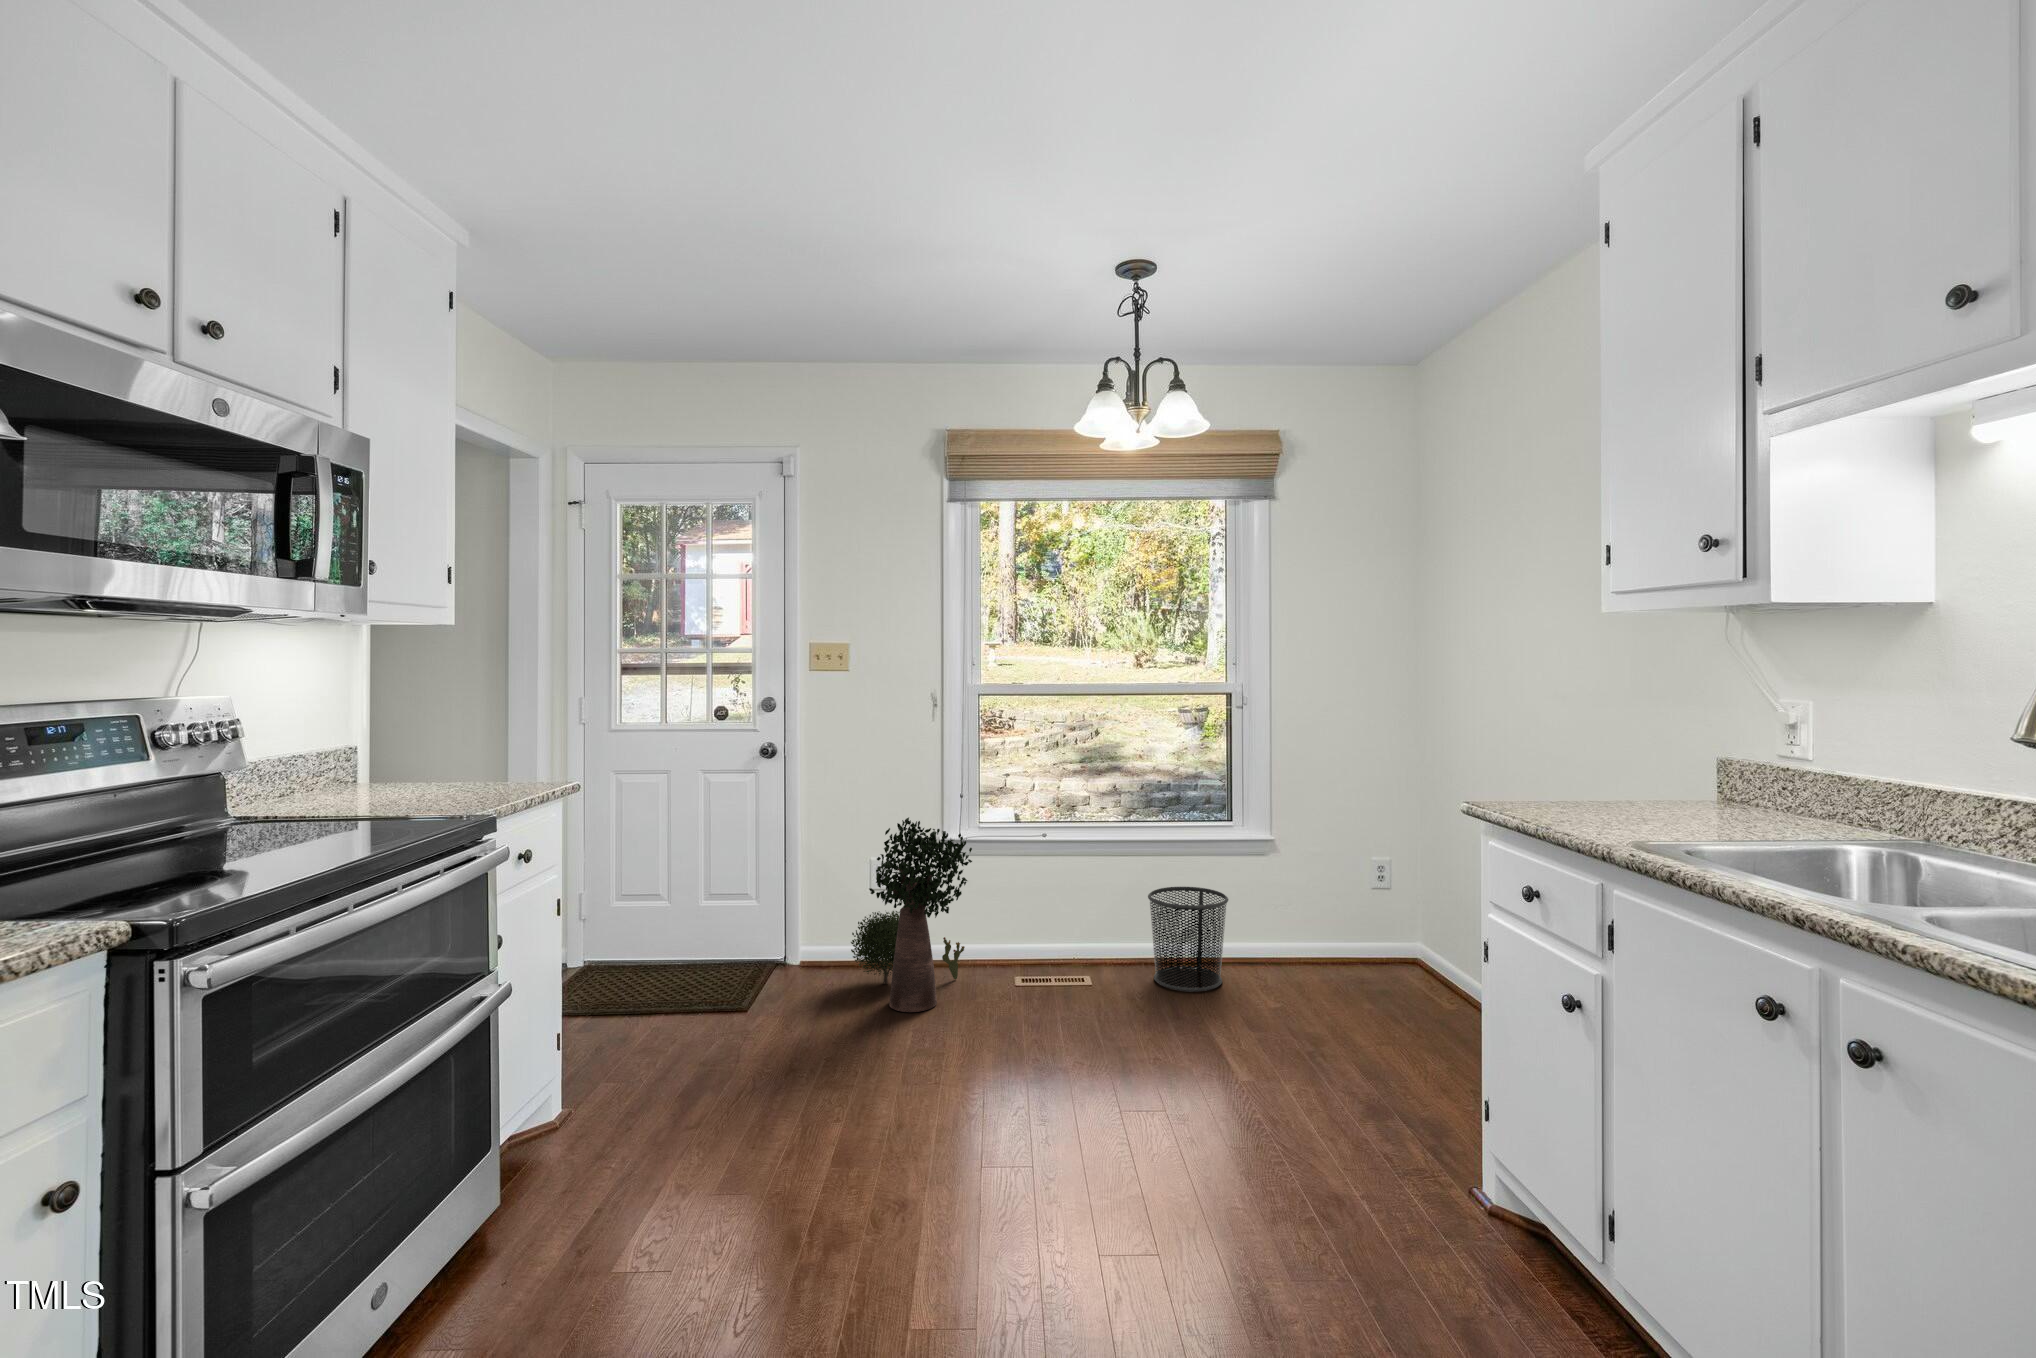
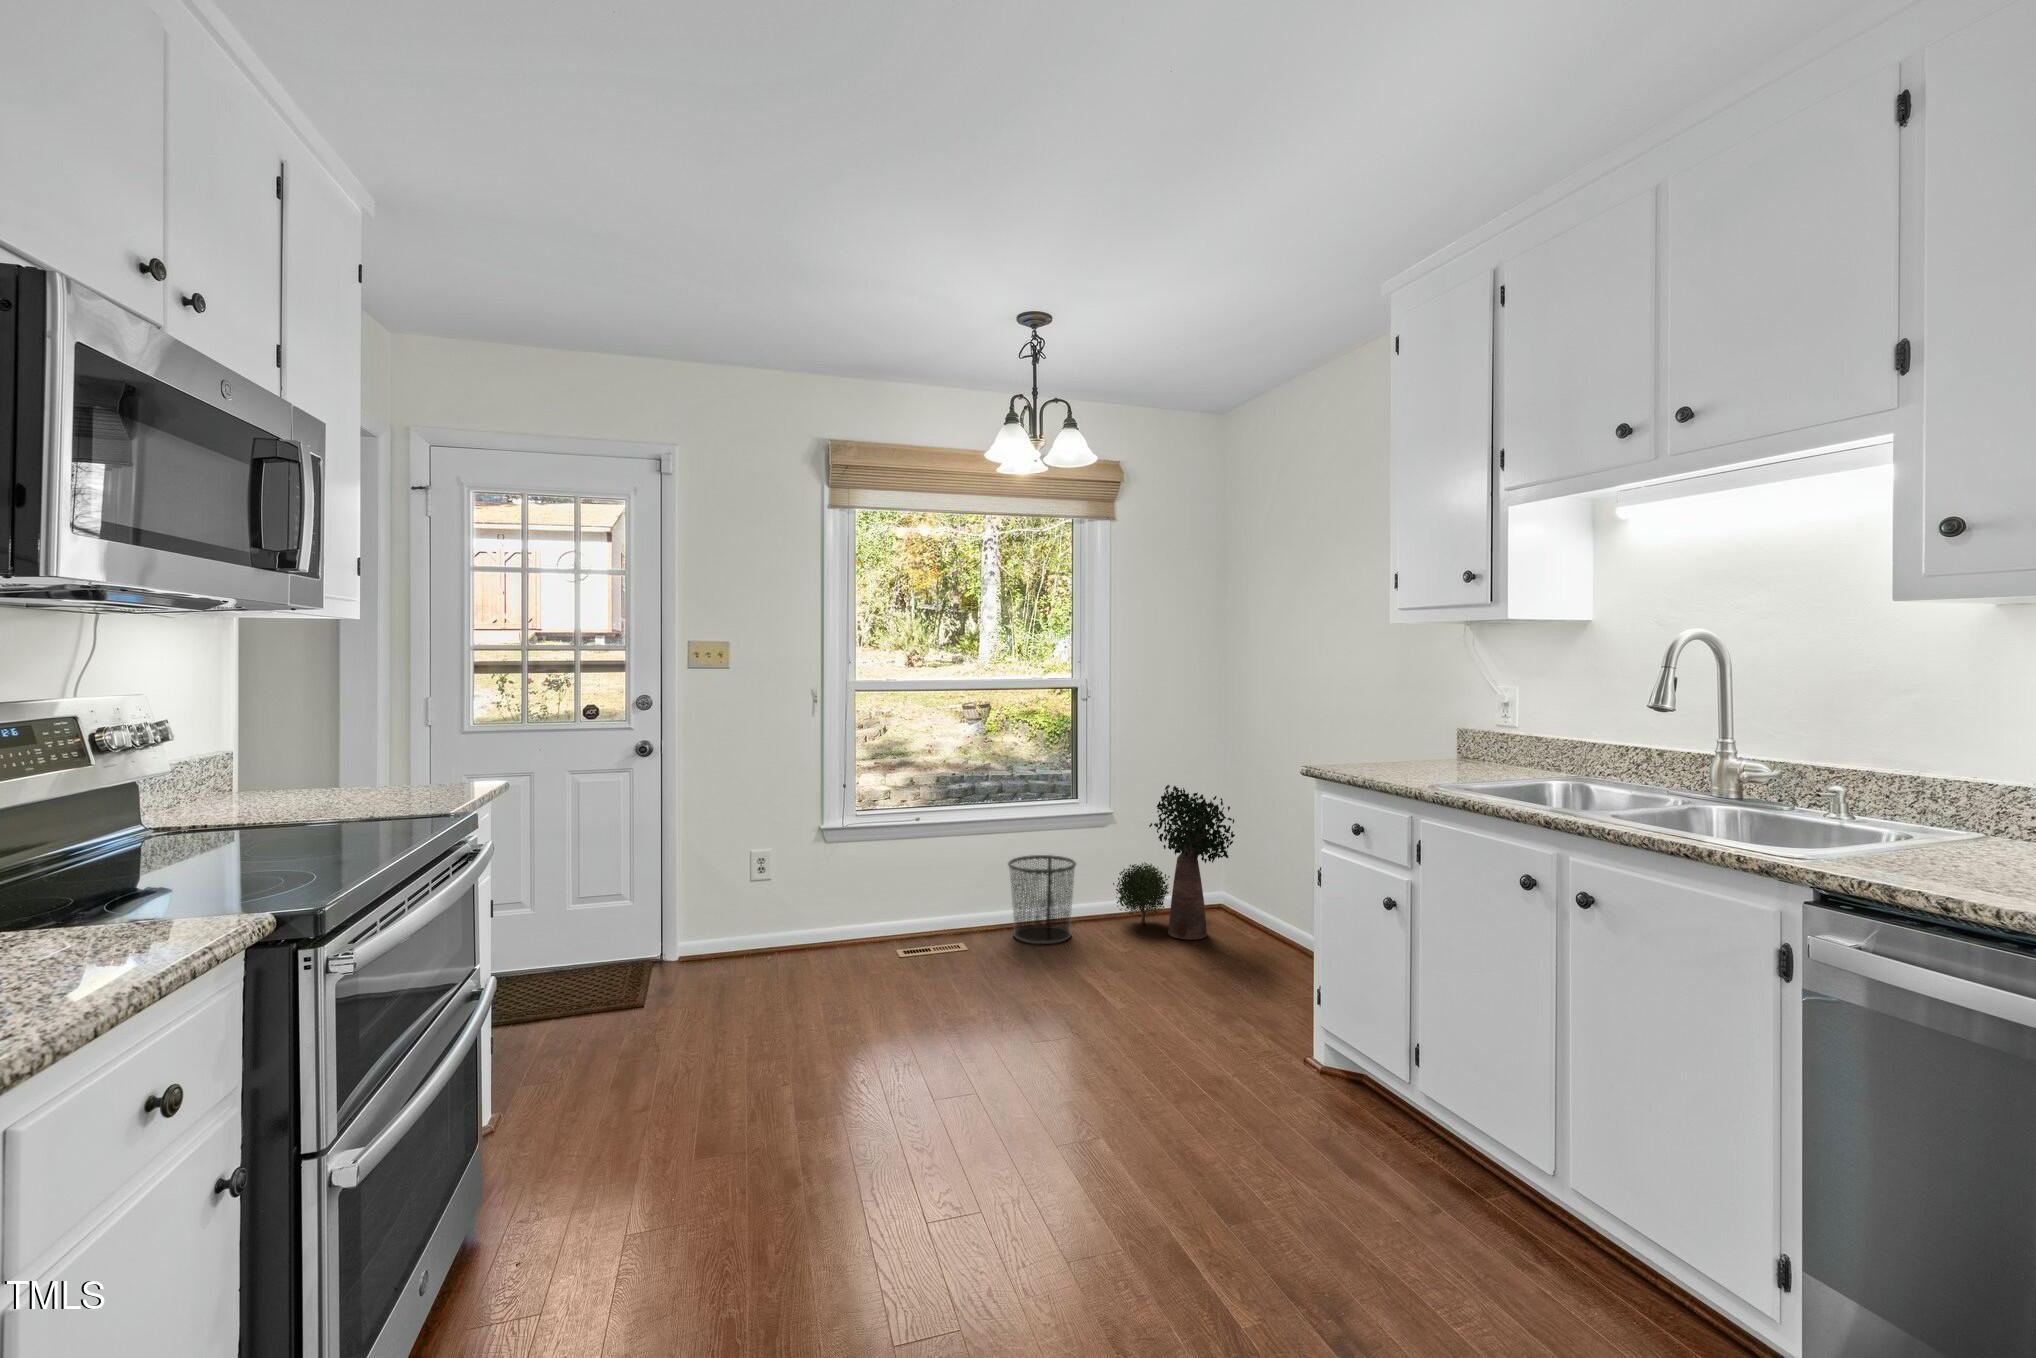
potted plant: present [851,817,972,1012] -> present [1113,785,1235,940]

